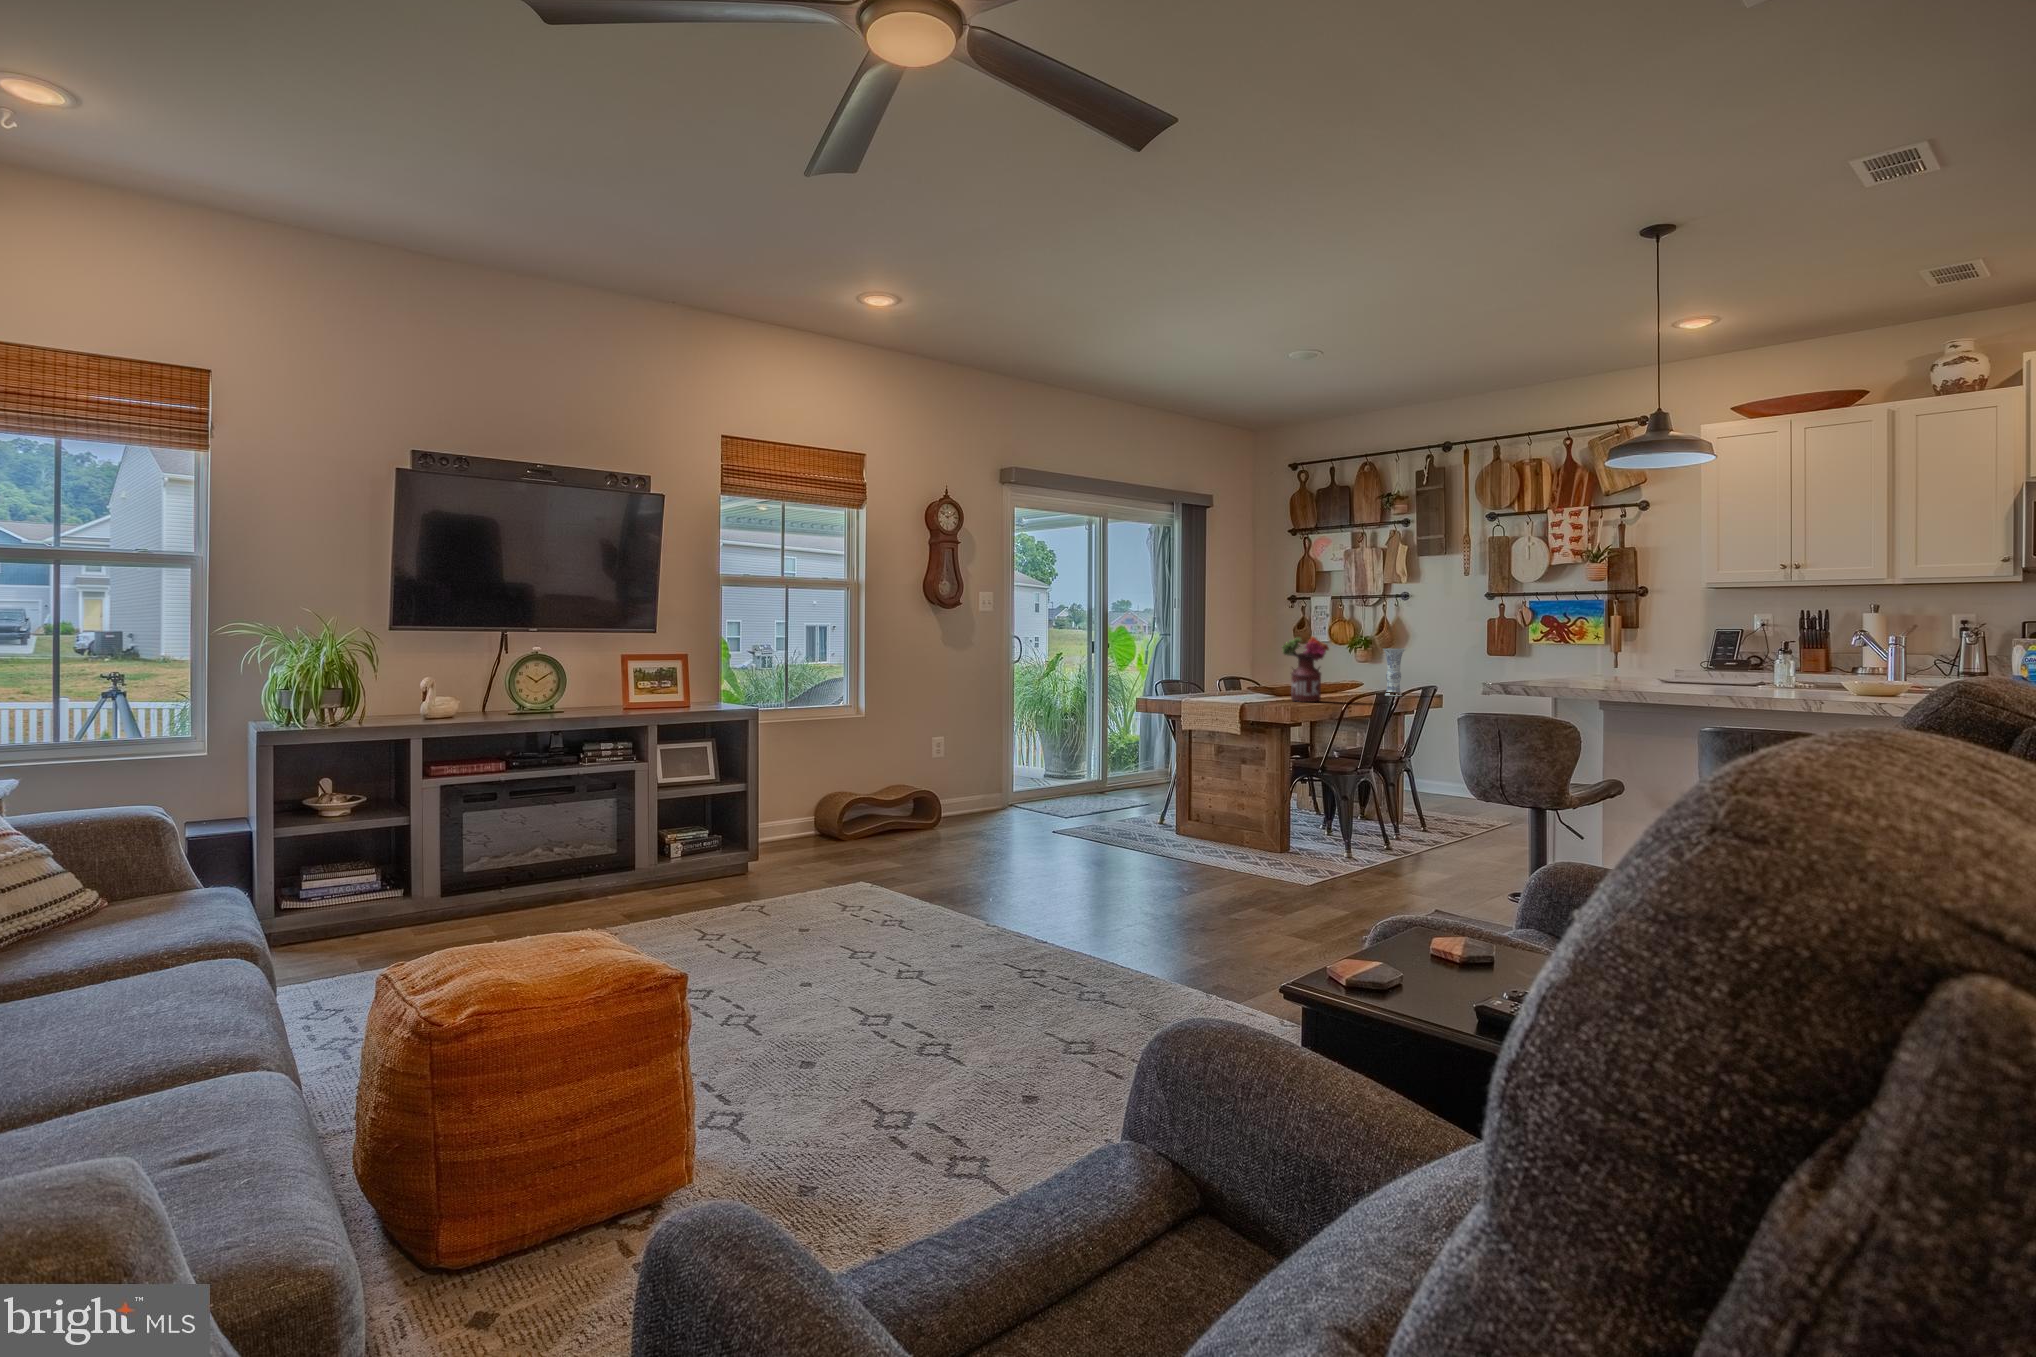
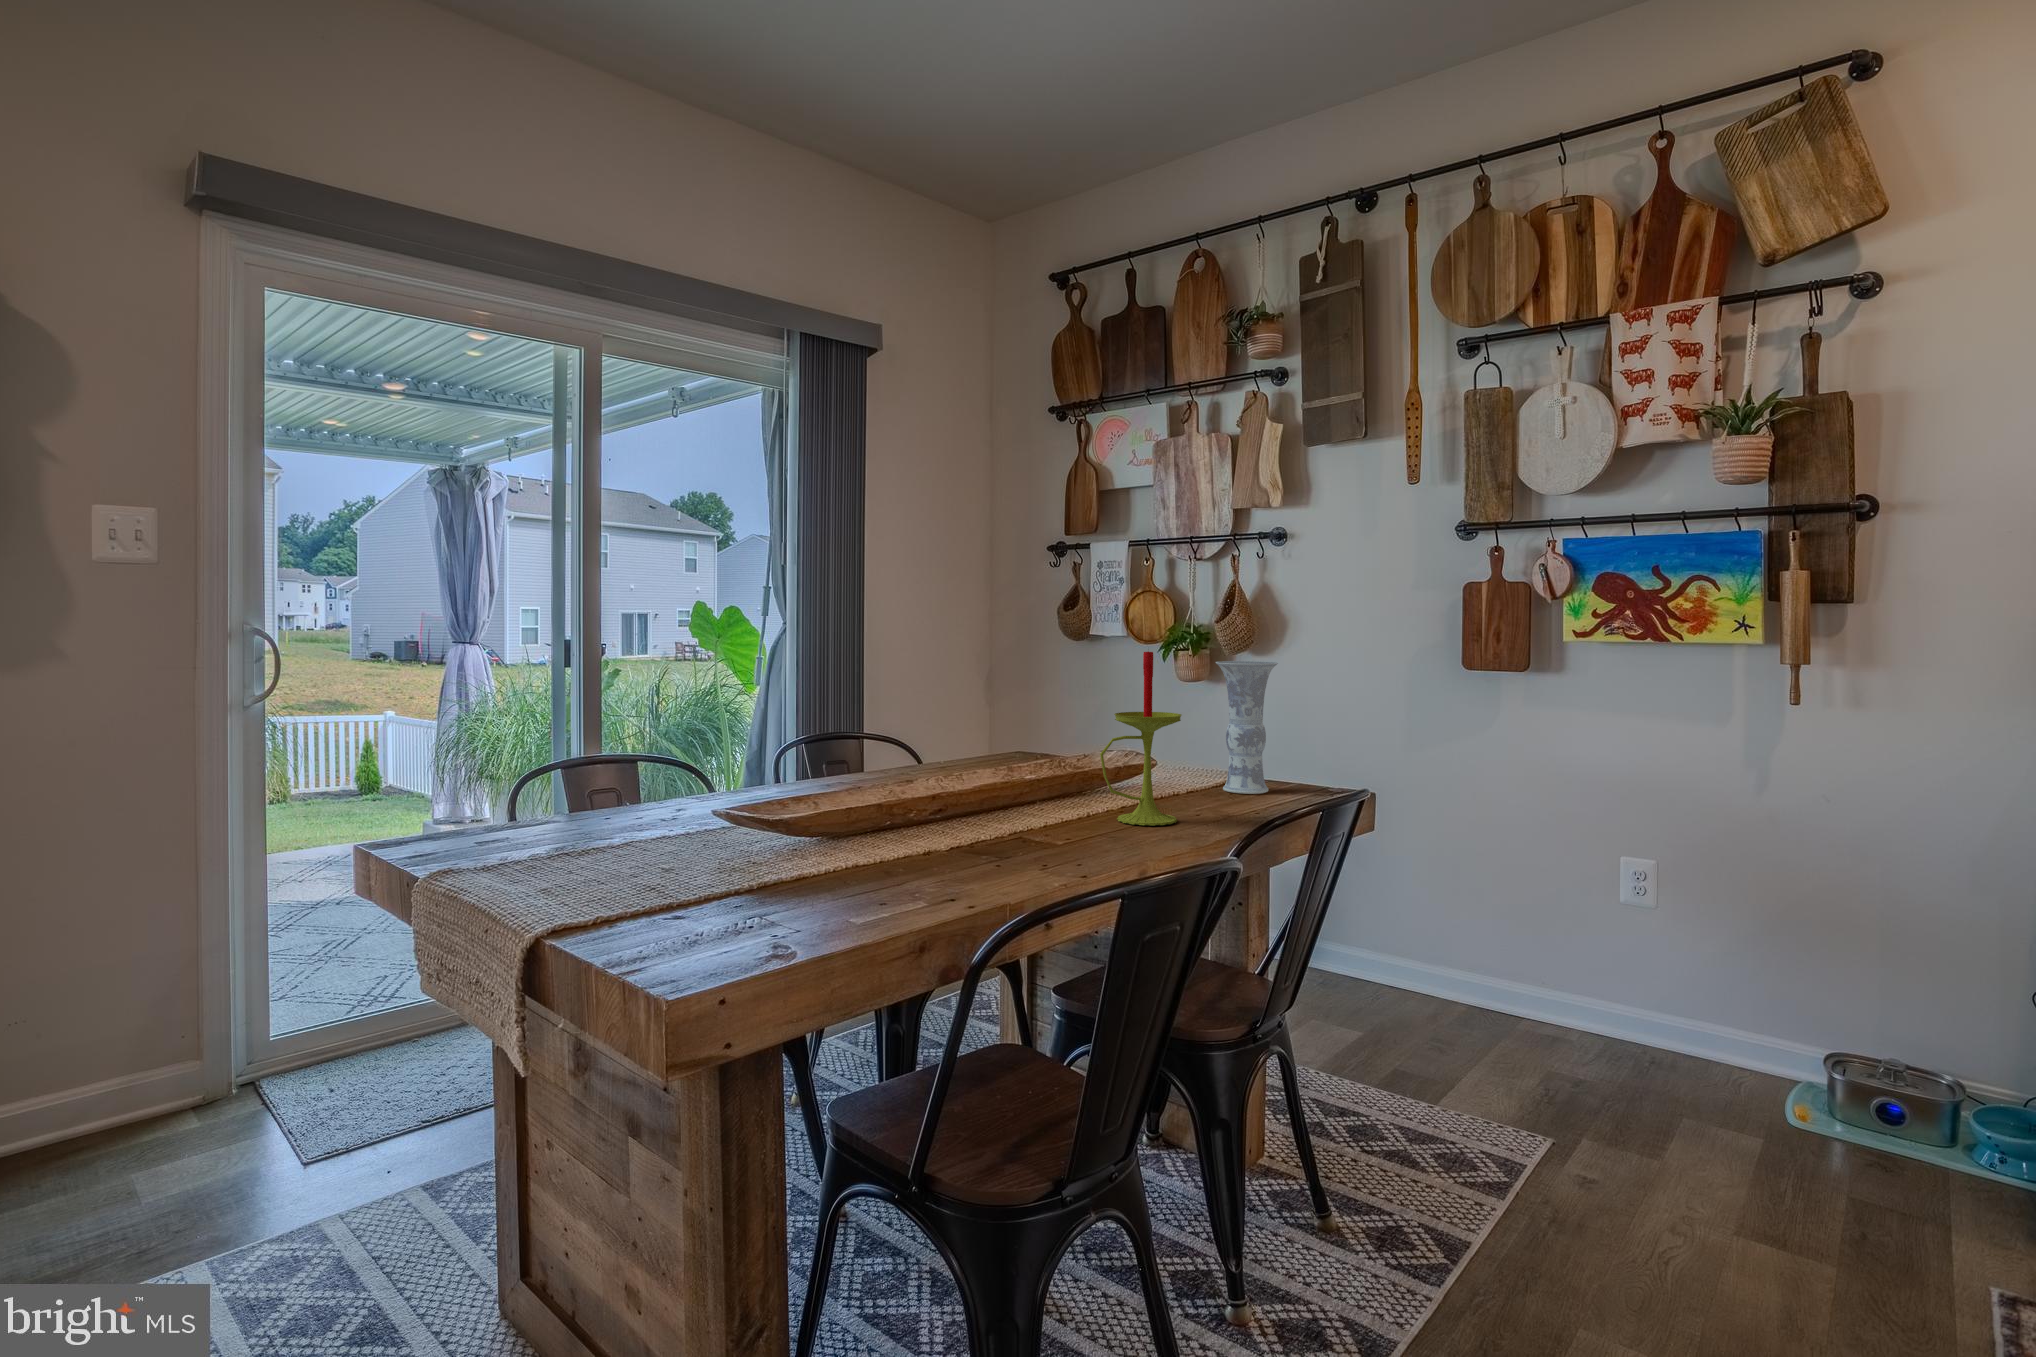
flower arrangement: present [1282,637,1329,702] -> none [844,632,1013,873]
candle: none [1347,642,1374,699] -> present [1100,651,1181,825]

